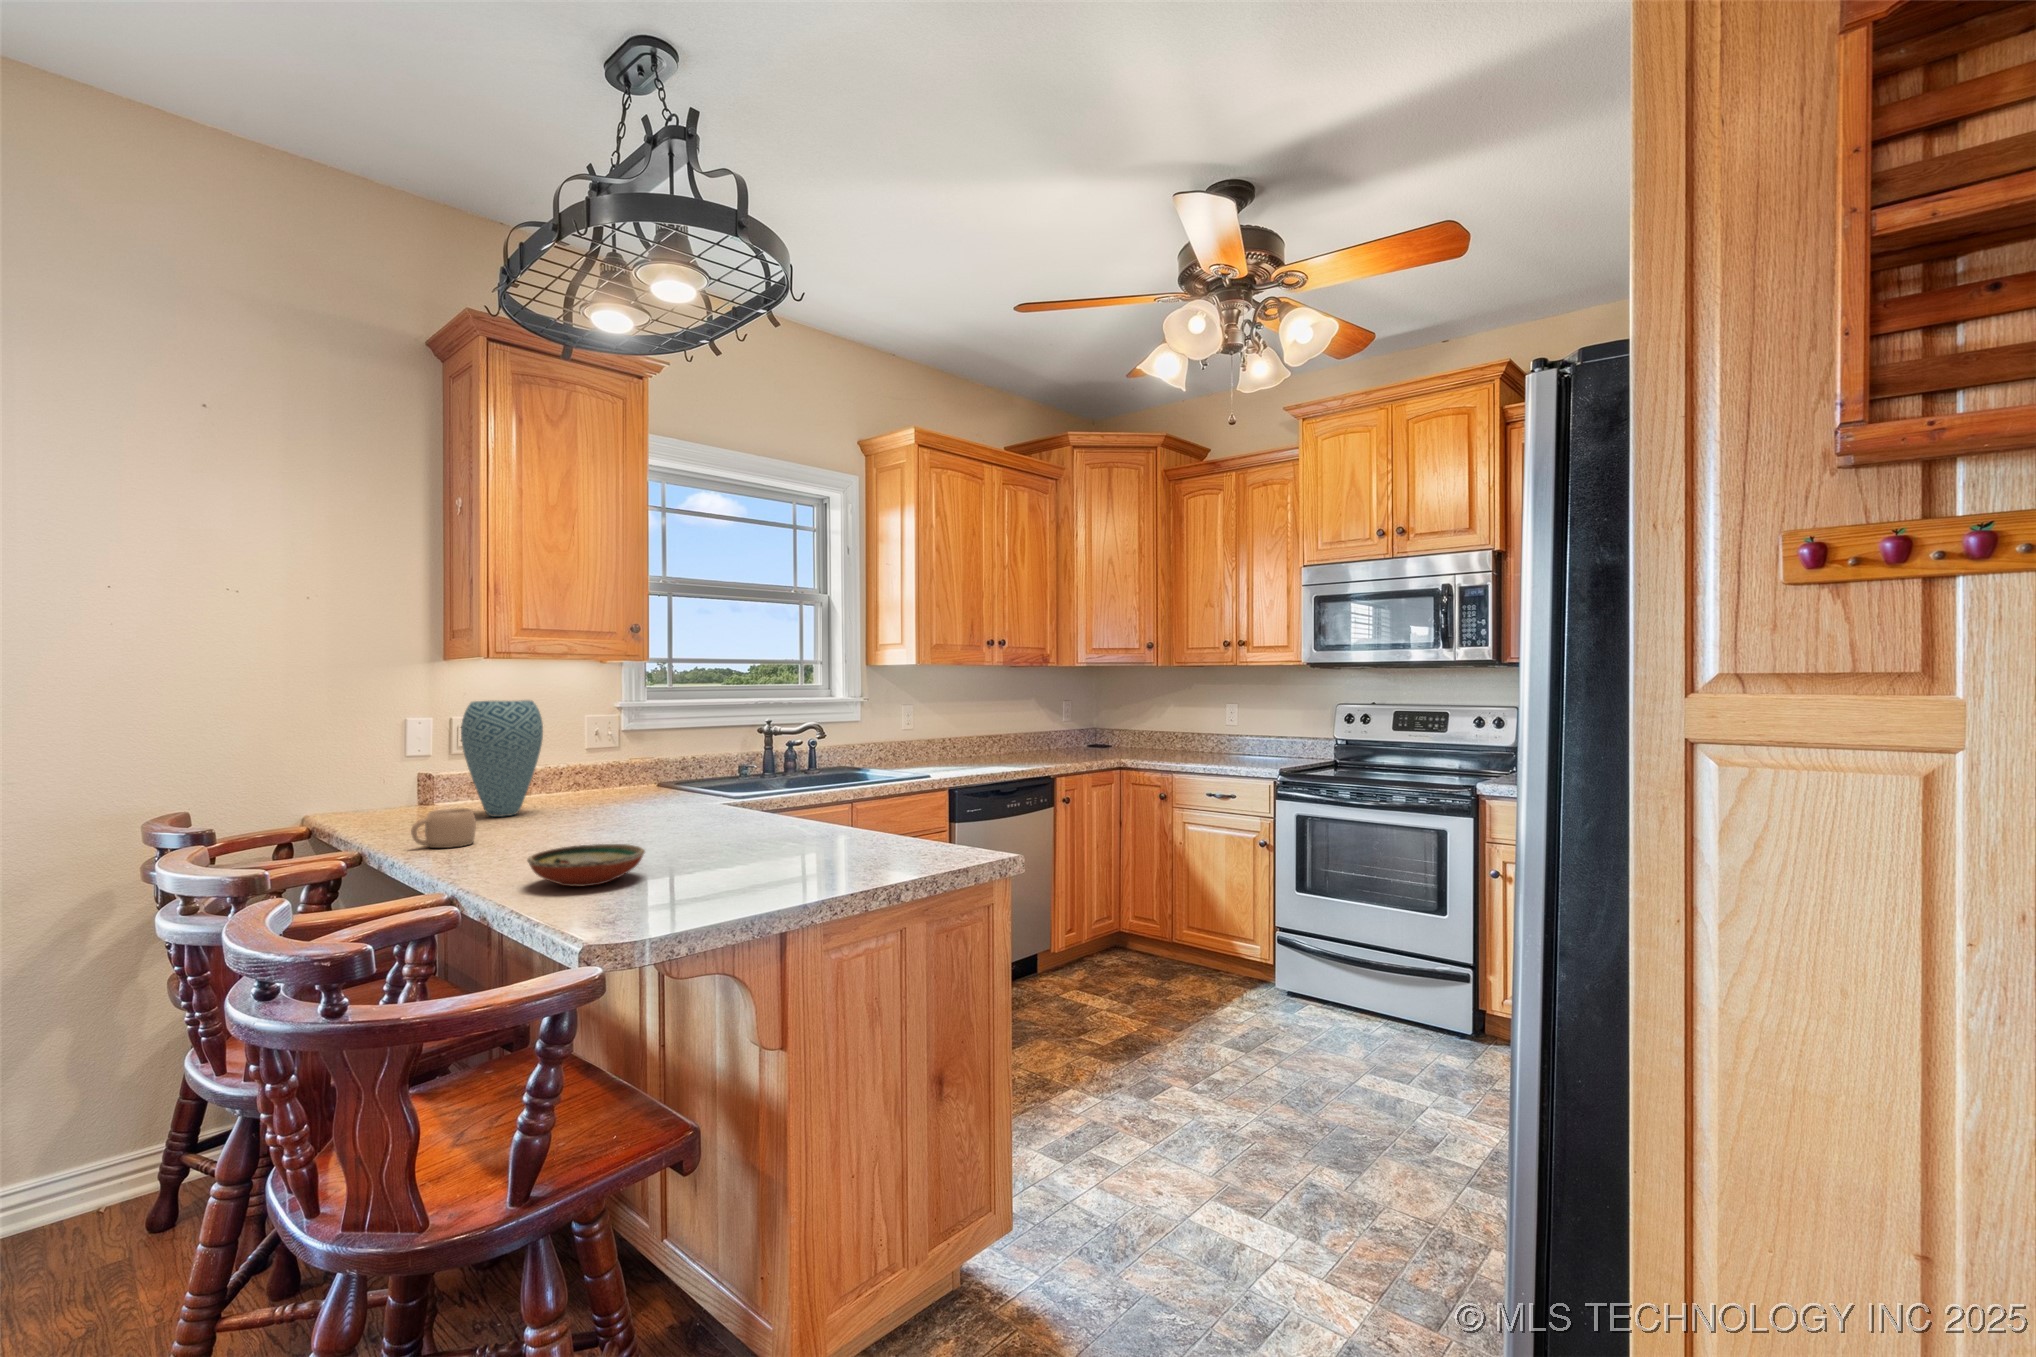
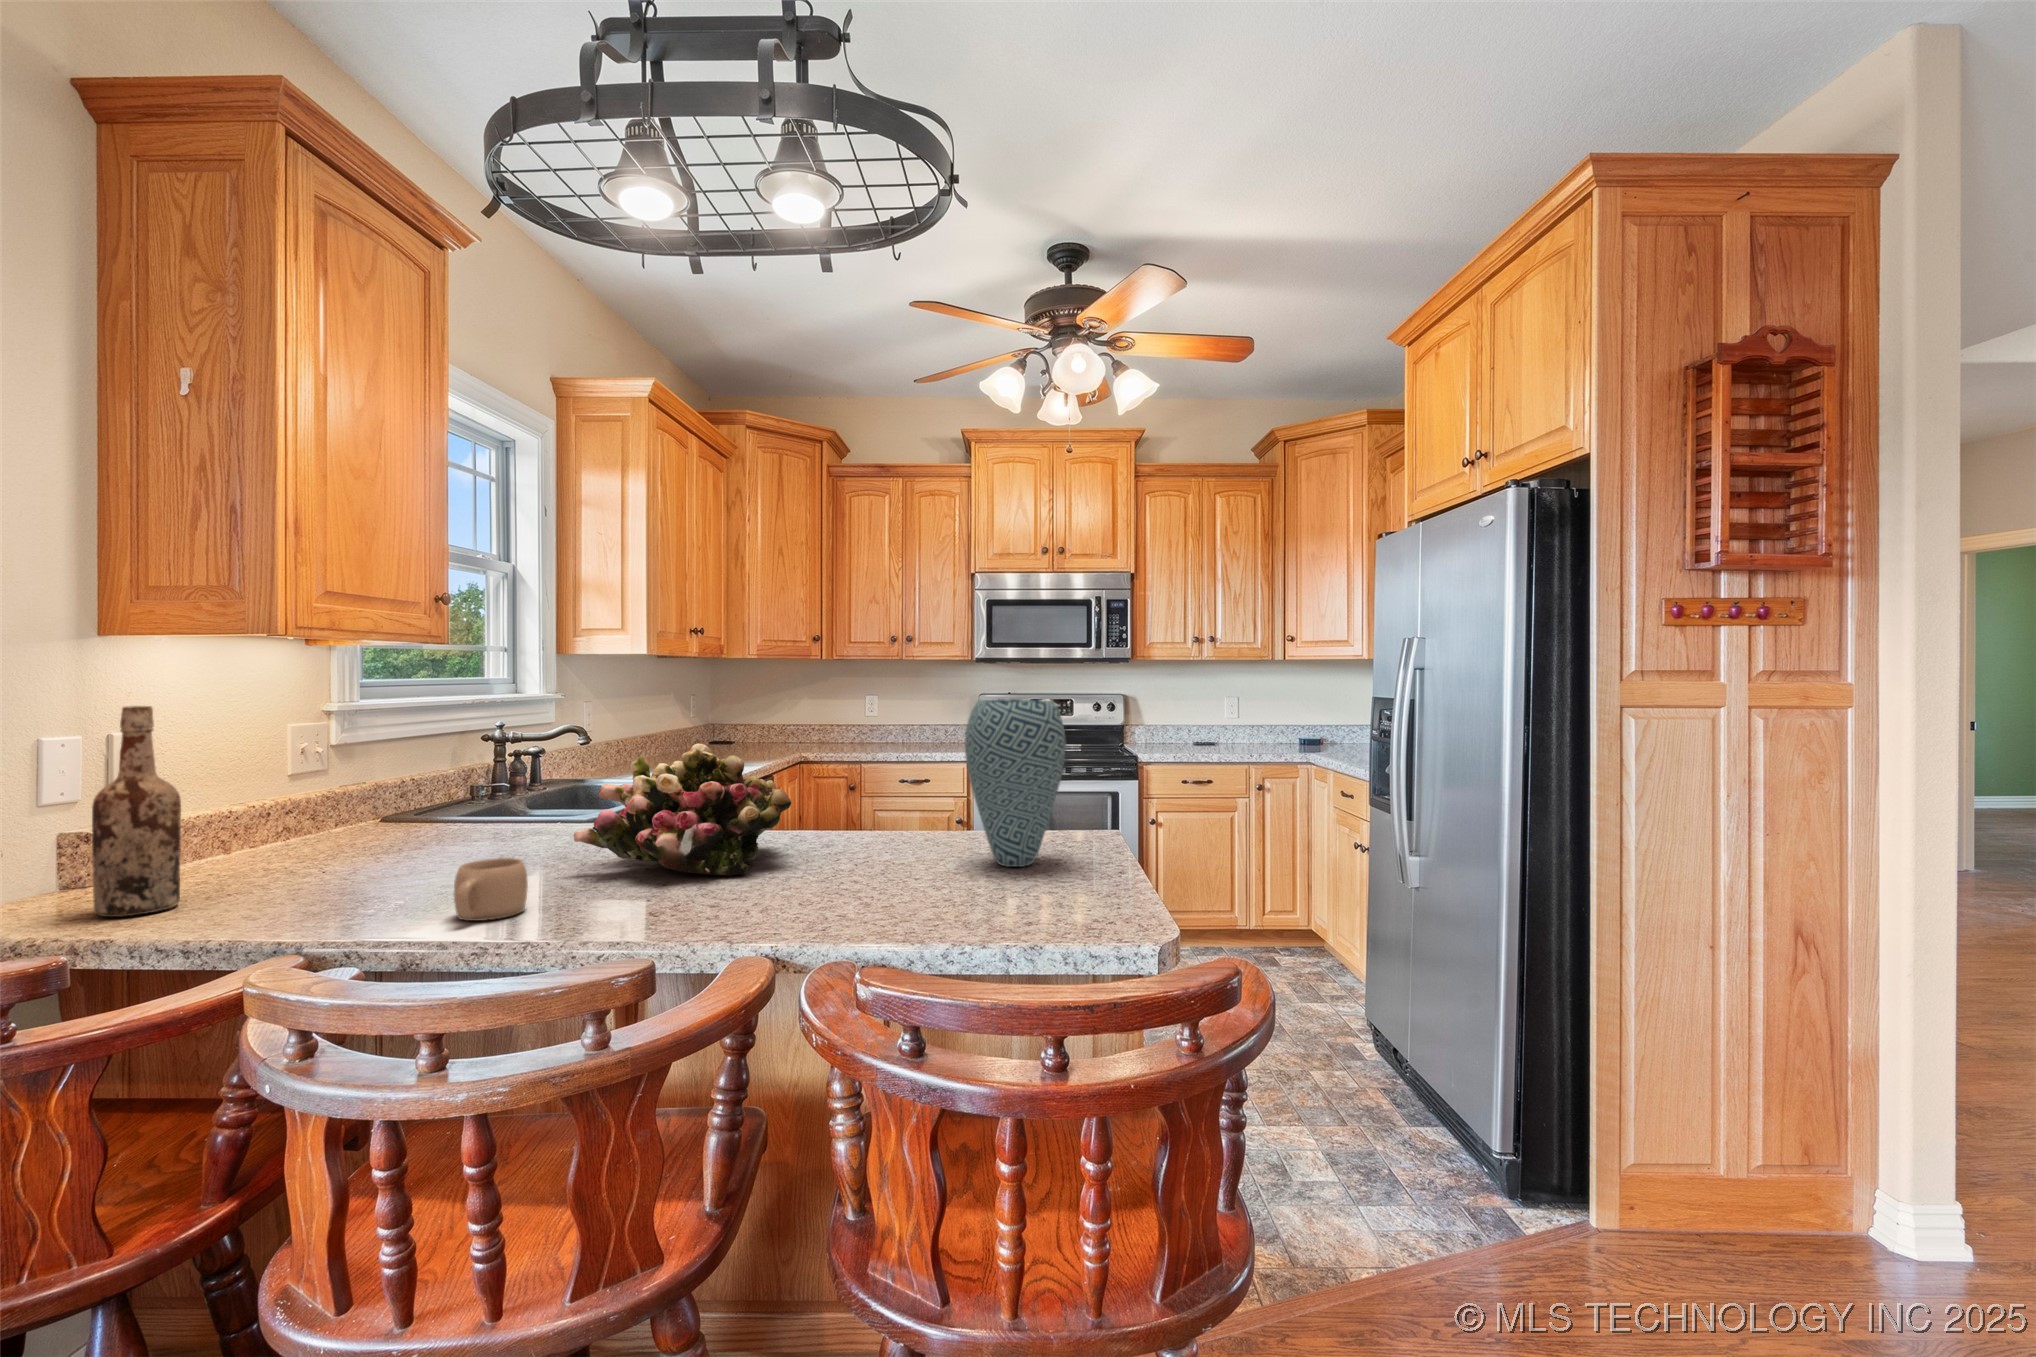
vase: present [461,700,543,817] -> present [965,699,1066,867]
wine bottle: none [370,701,414,821] -> present [92,706,181,917]
flower arrangement: none [559,738,720,845] -> present [574,744,791,875]
decorative bowl: present [527,844,645,886] -> none [837,860,962,912]

